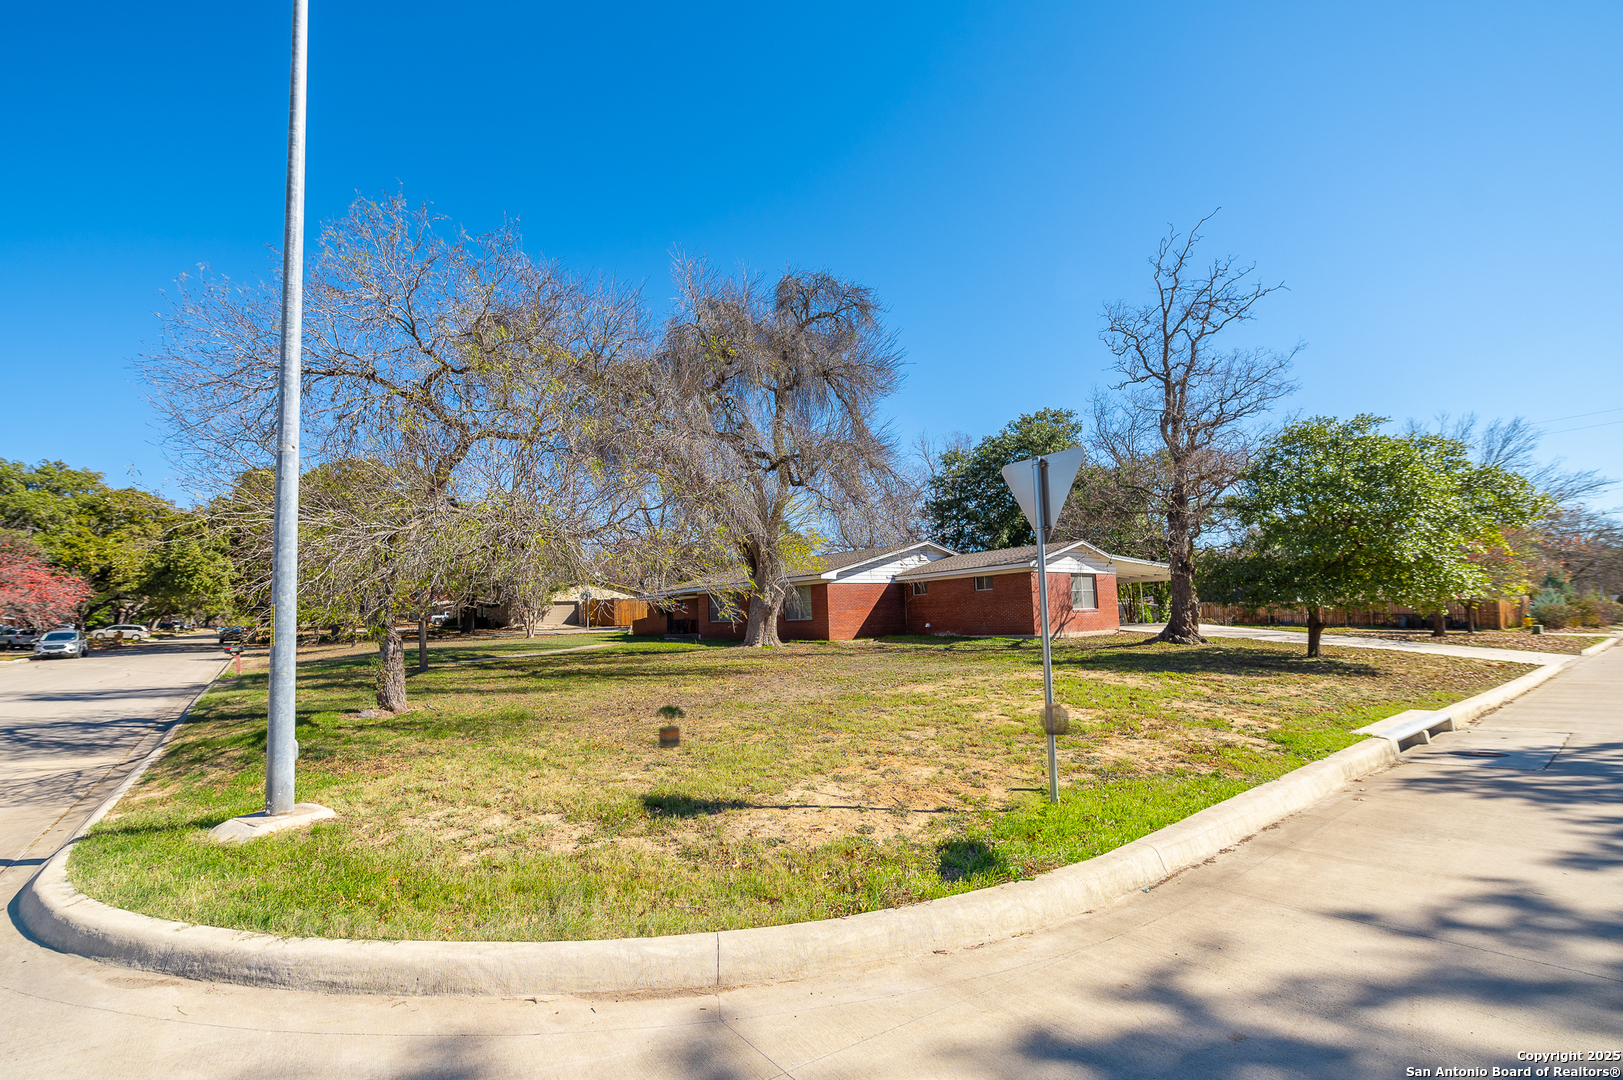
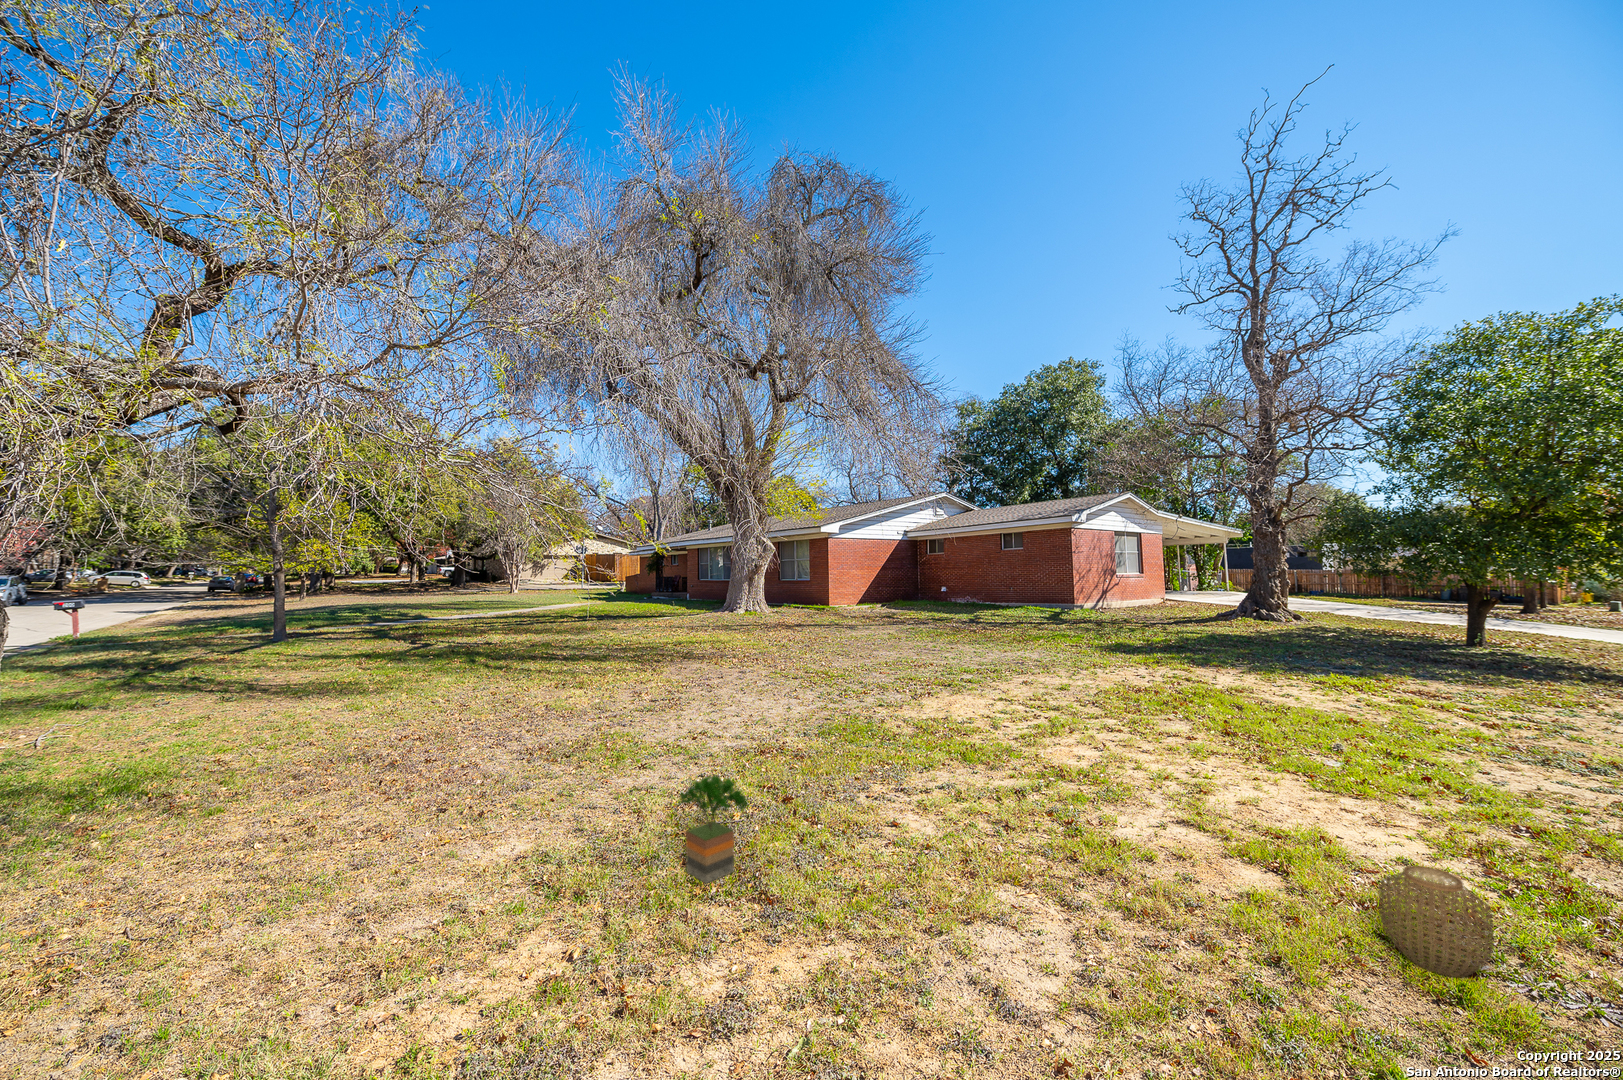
potted tree: present [657,705,685,748] -> present [679,775,748,883]

